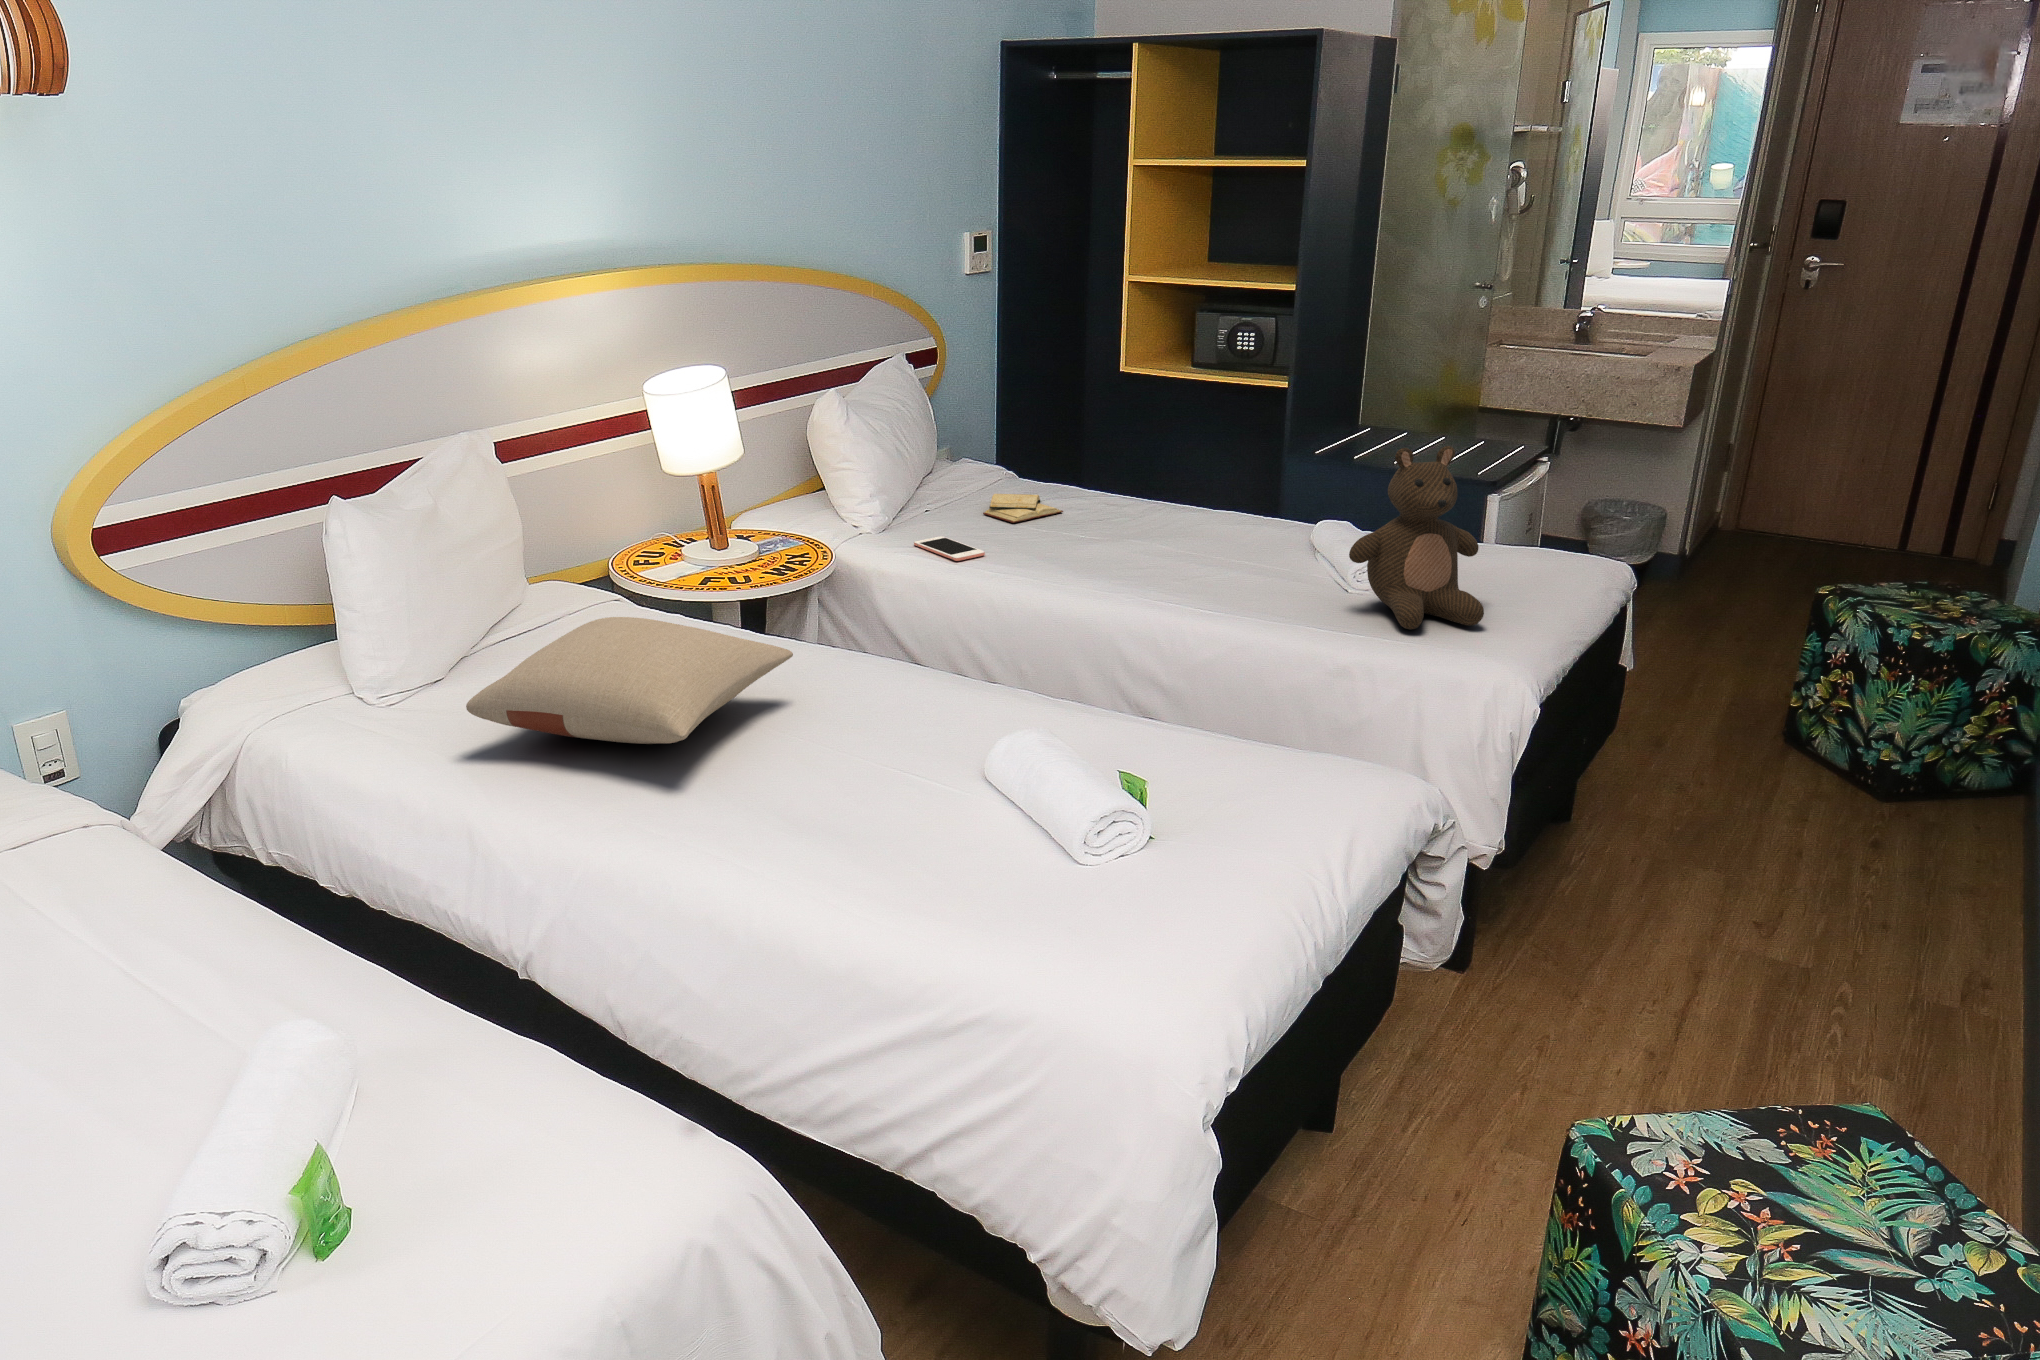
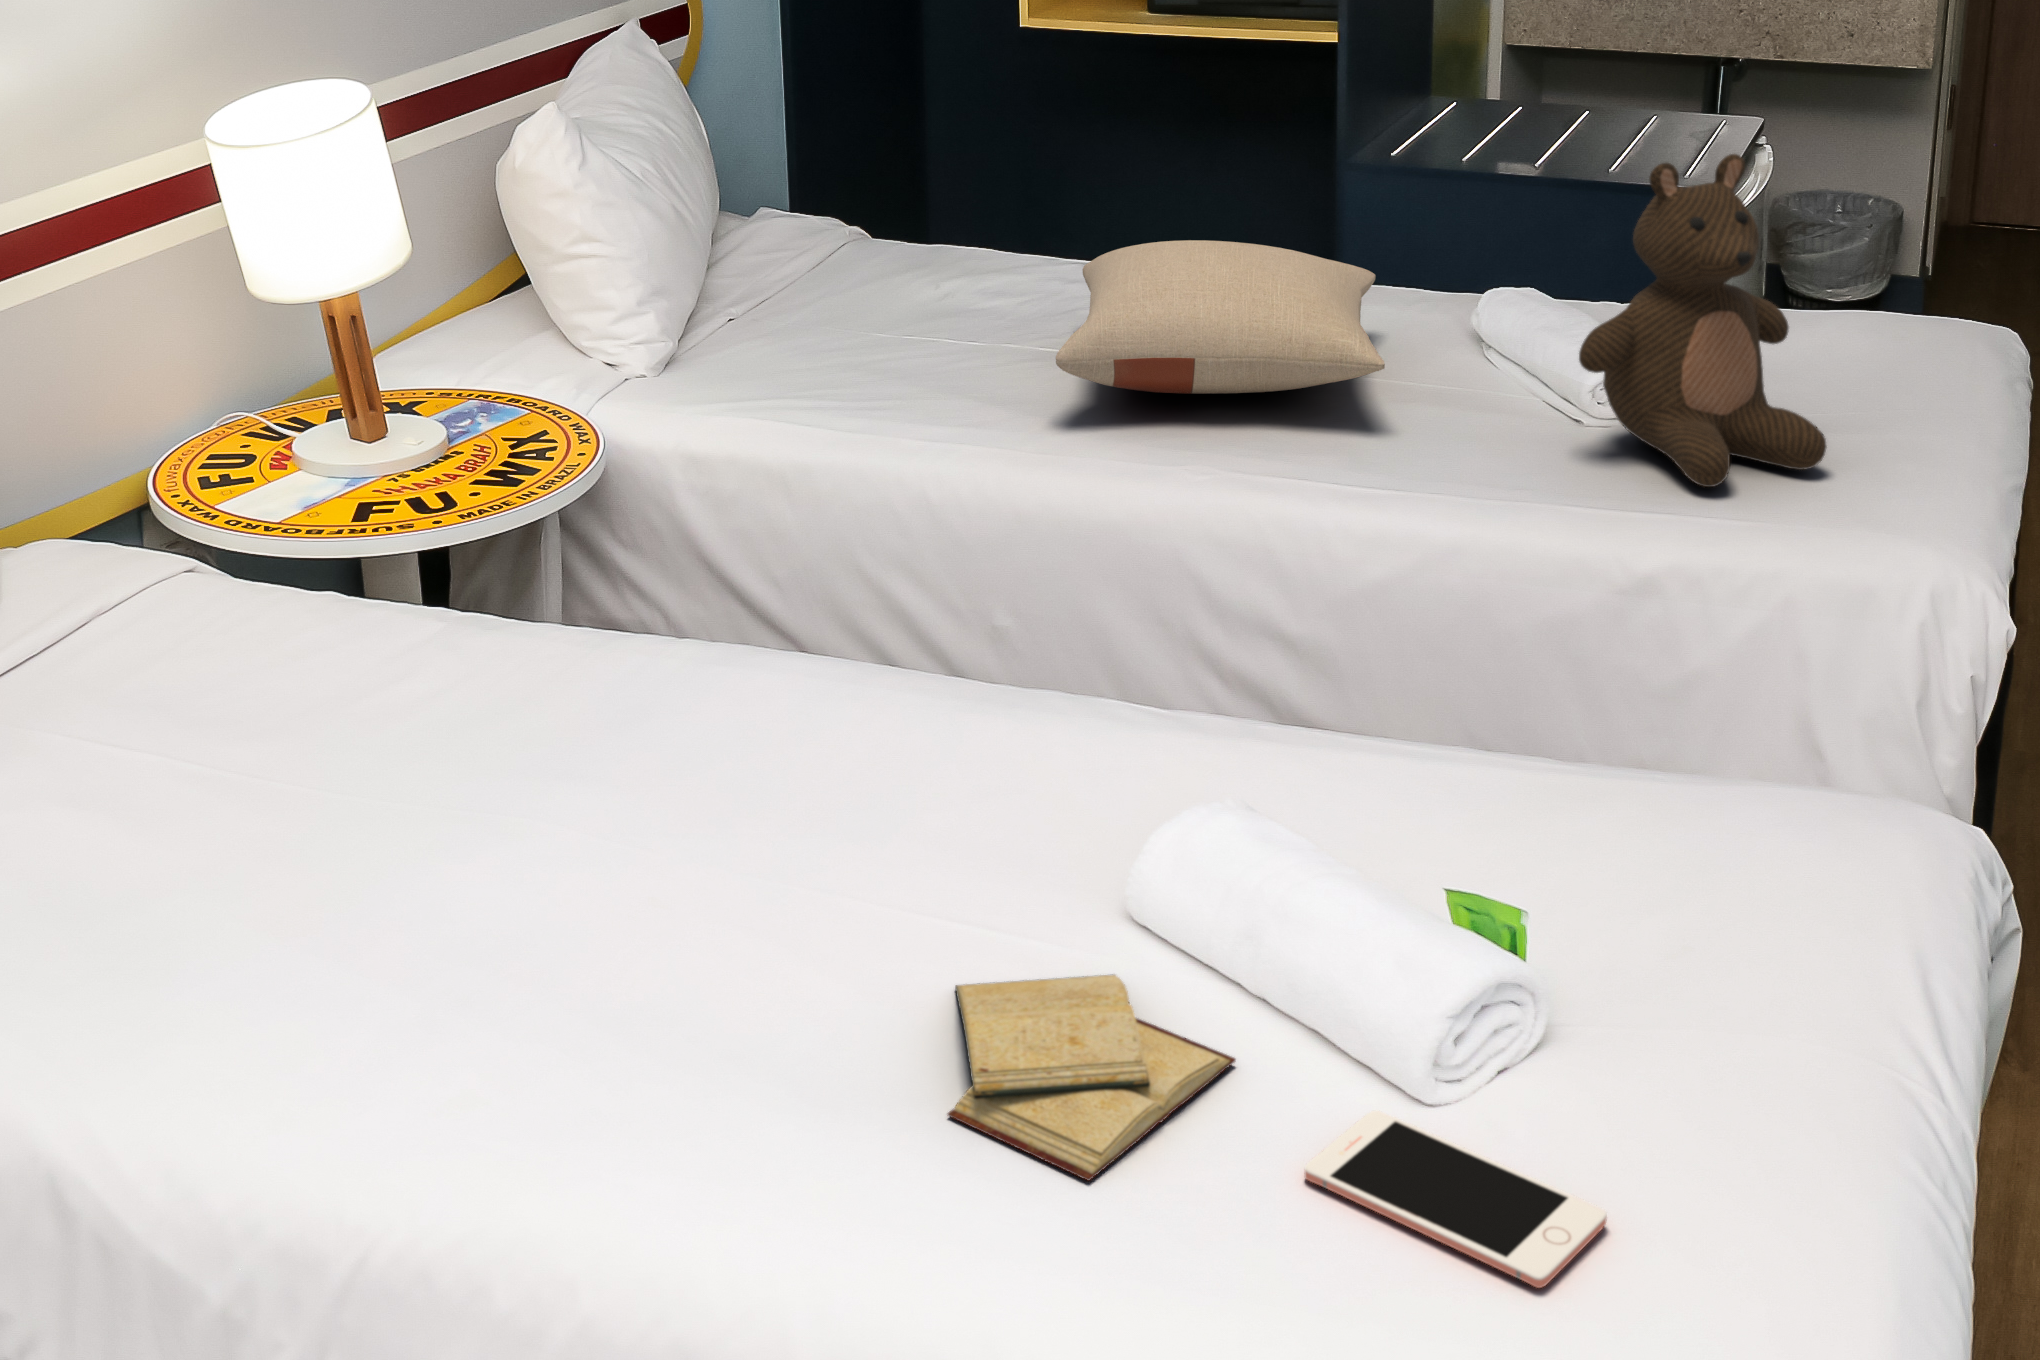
diary: present [983,494,1063,523] -> present [948,975,1236,1181]
cell phone: present [914,536,985,561] -> present [1304,1111,1607,1288]
pillow: present [466,617,793,744] -> present [1056,240,1385,394]

